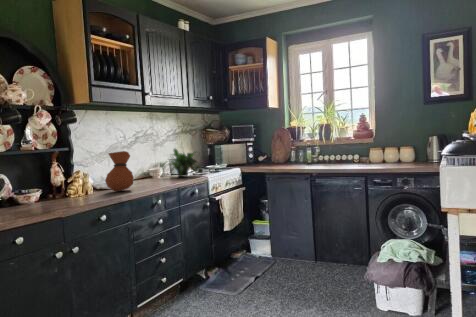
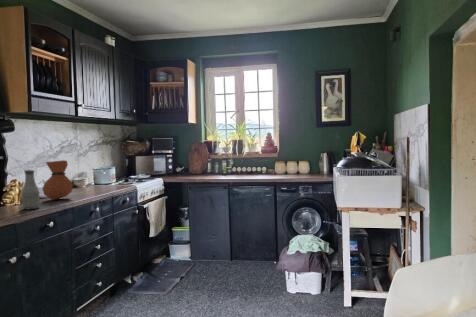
potted plant: present [162,149,201,177] -> none [89,159,129,186]
bottle: none [77,162,95,202] -> present [21,170,40,209]

